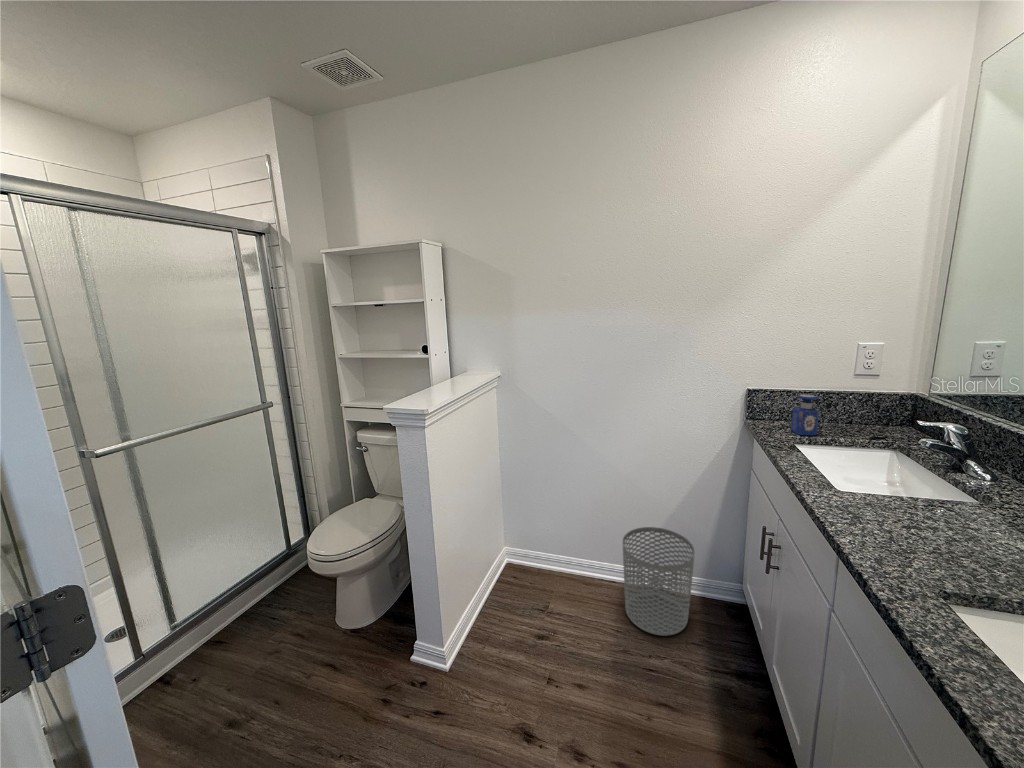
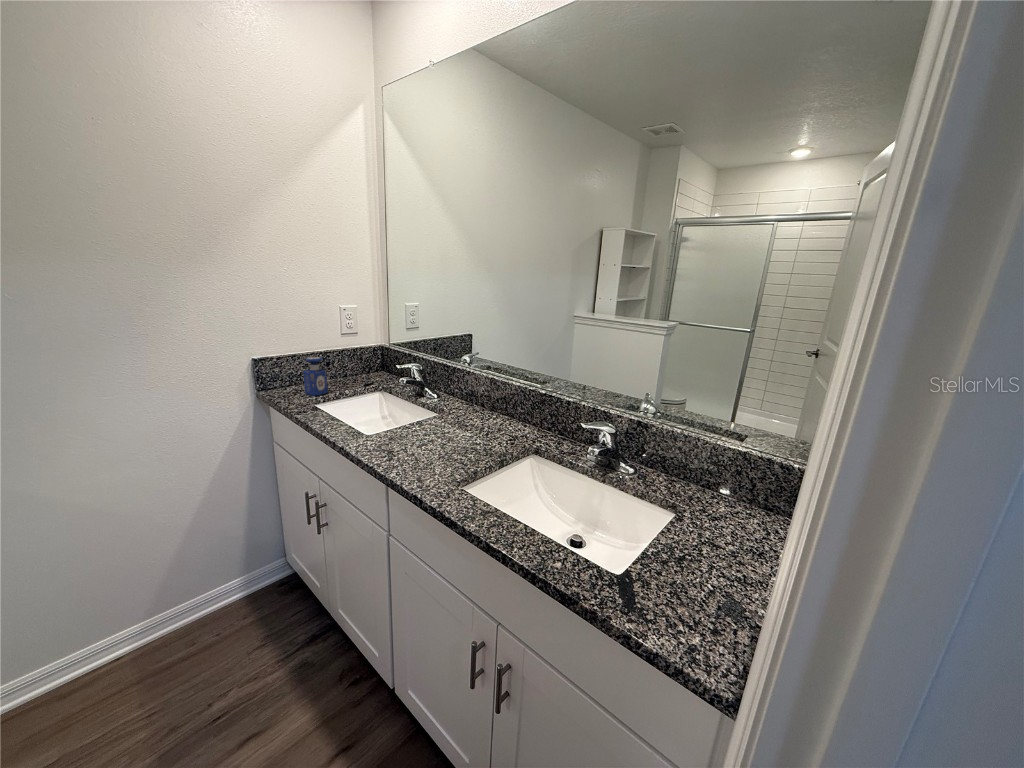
waste bin: present [623,527,694,636] -> none [123,545,244,687]

